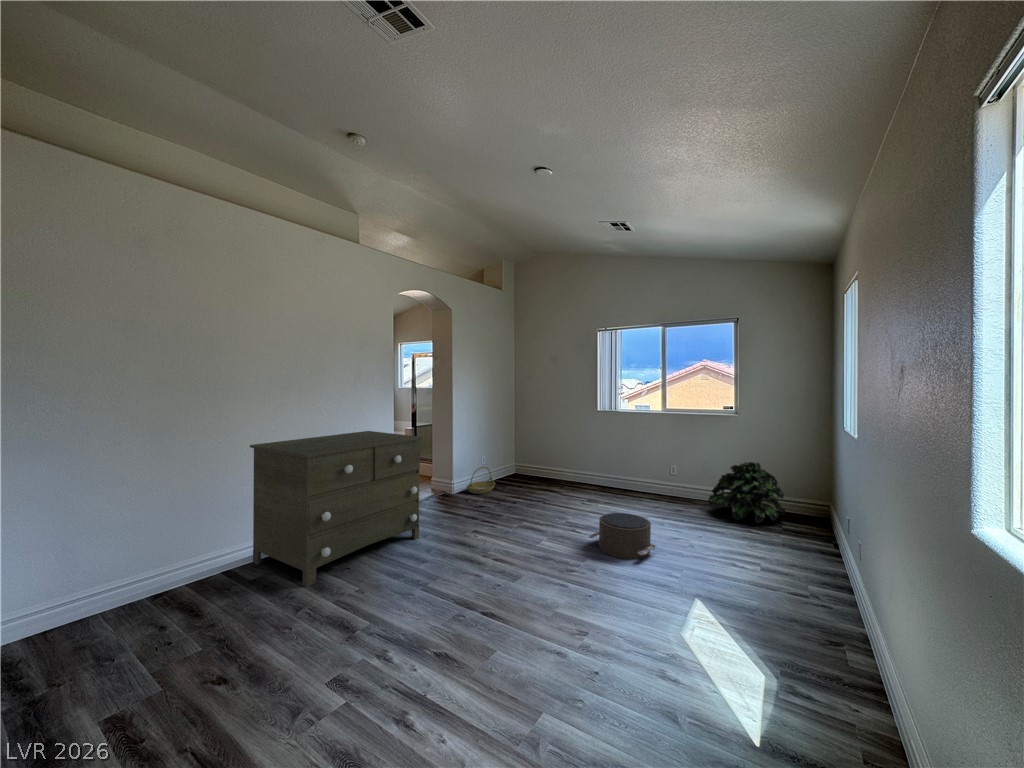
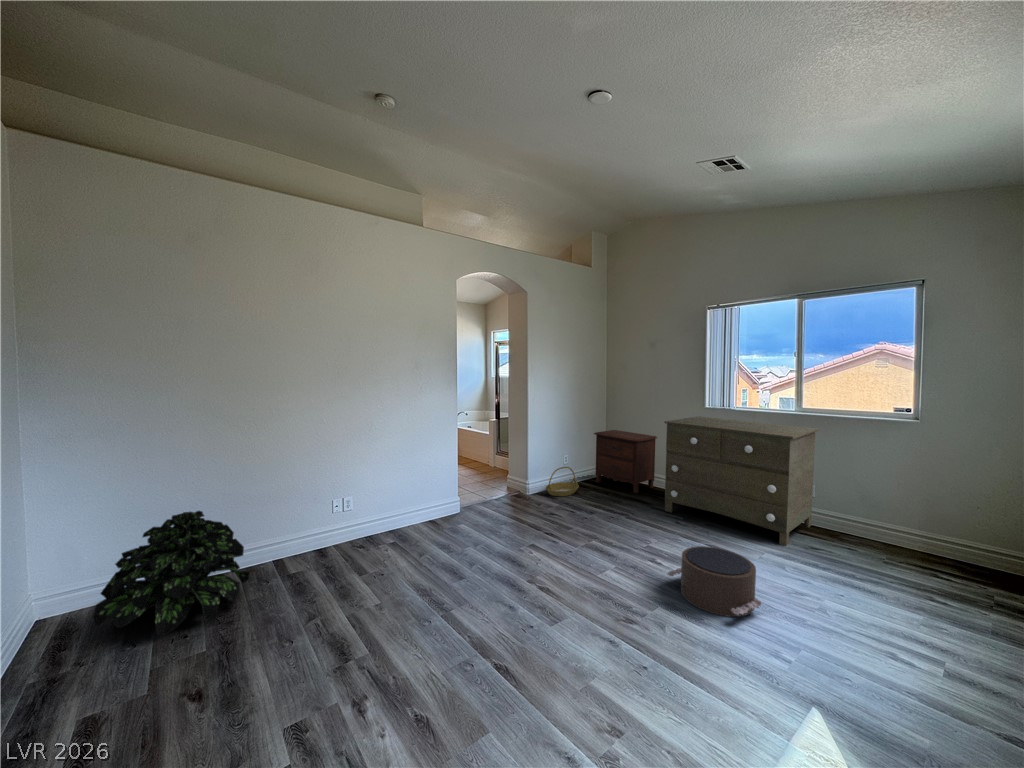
dresser: present [250,431,423,587] -> present [664,416,819,546]
nightstand: none [504,433,559,486] -> present [594,430,657,493]
potted plant: present [708,462,785,523] -> present [93,511,249,636]

